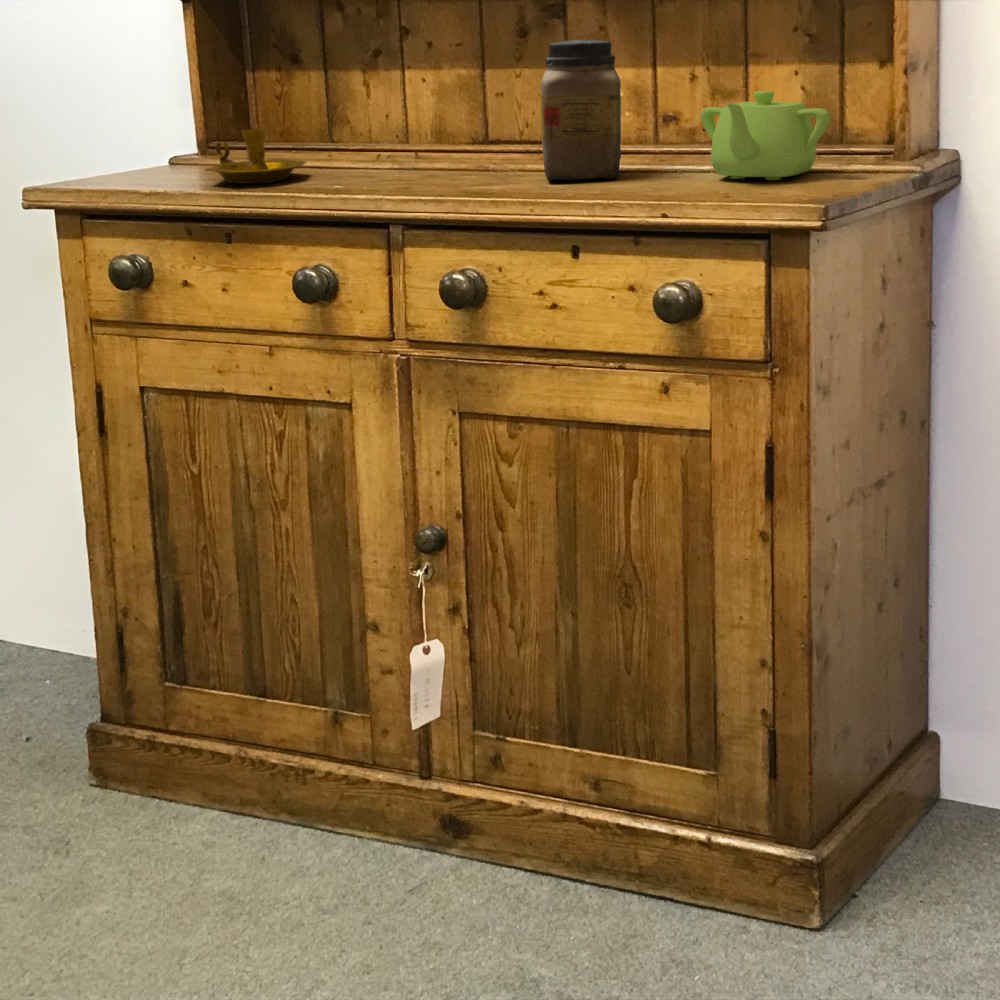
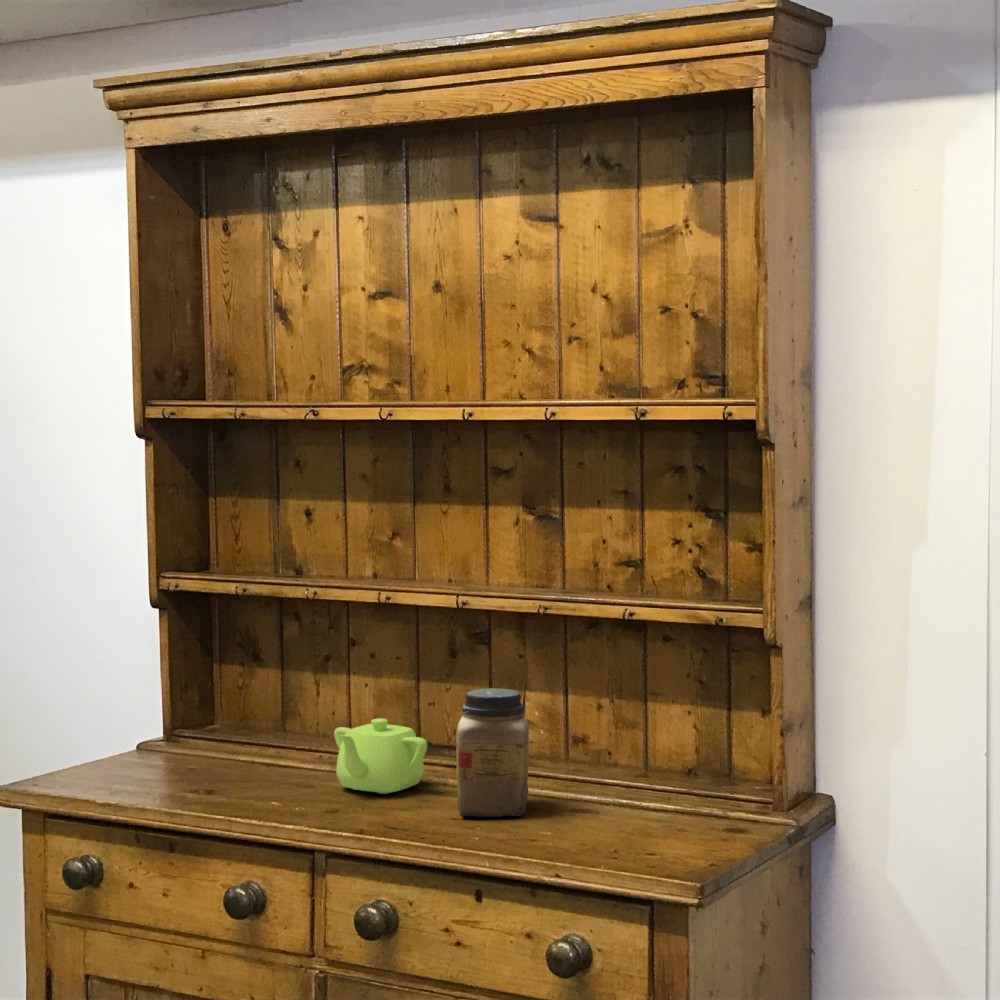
teapot: present [700,91,830,180] -> present [334,718,427,794]
candlestick: present [205,128,306,184] -> none [157,743,251,795]

